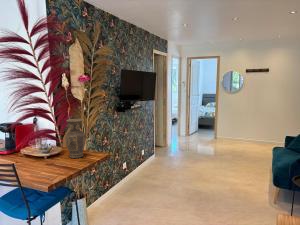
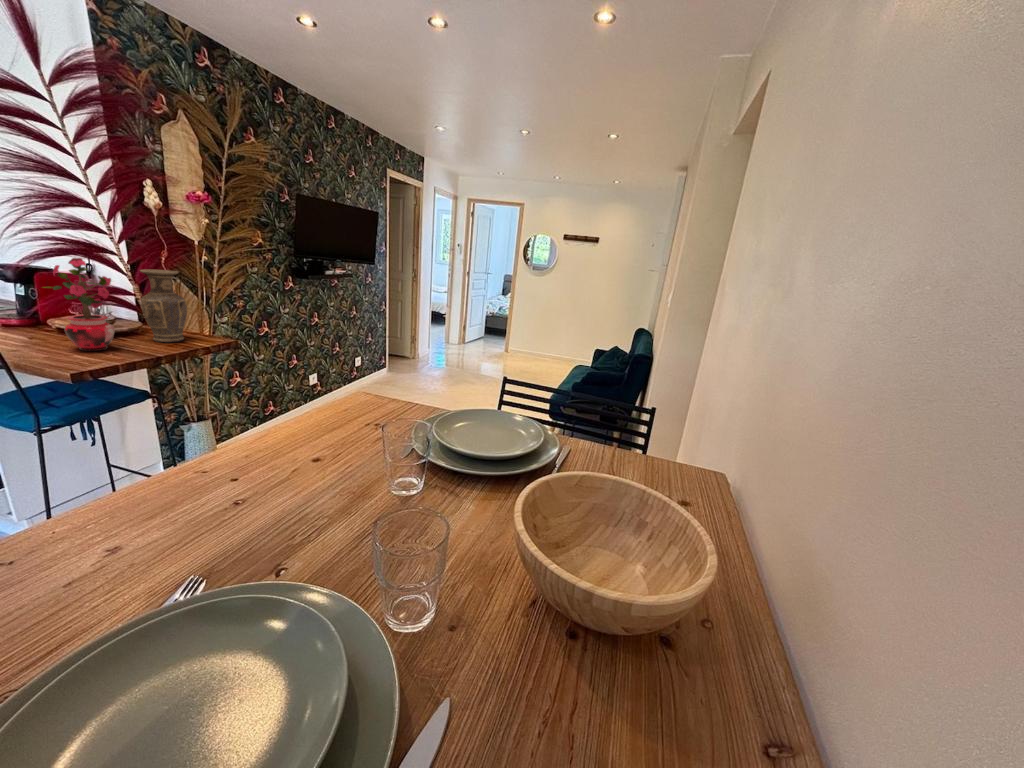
potted plant: none [29,118,58,168] -> present [44,258,115,351]

